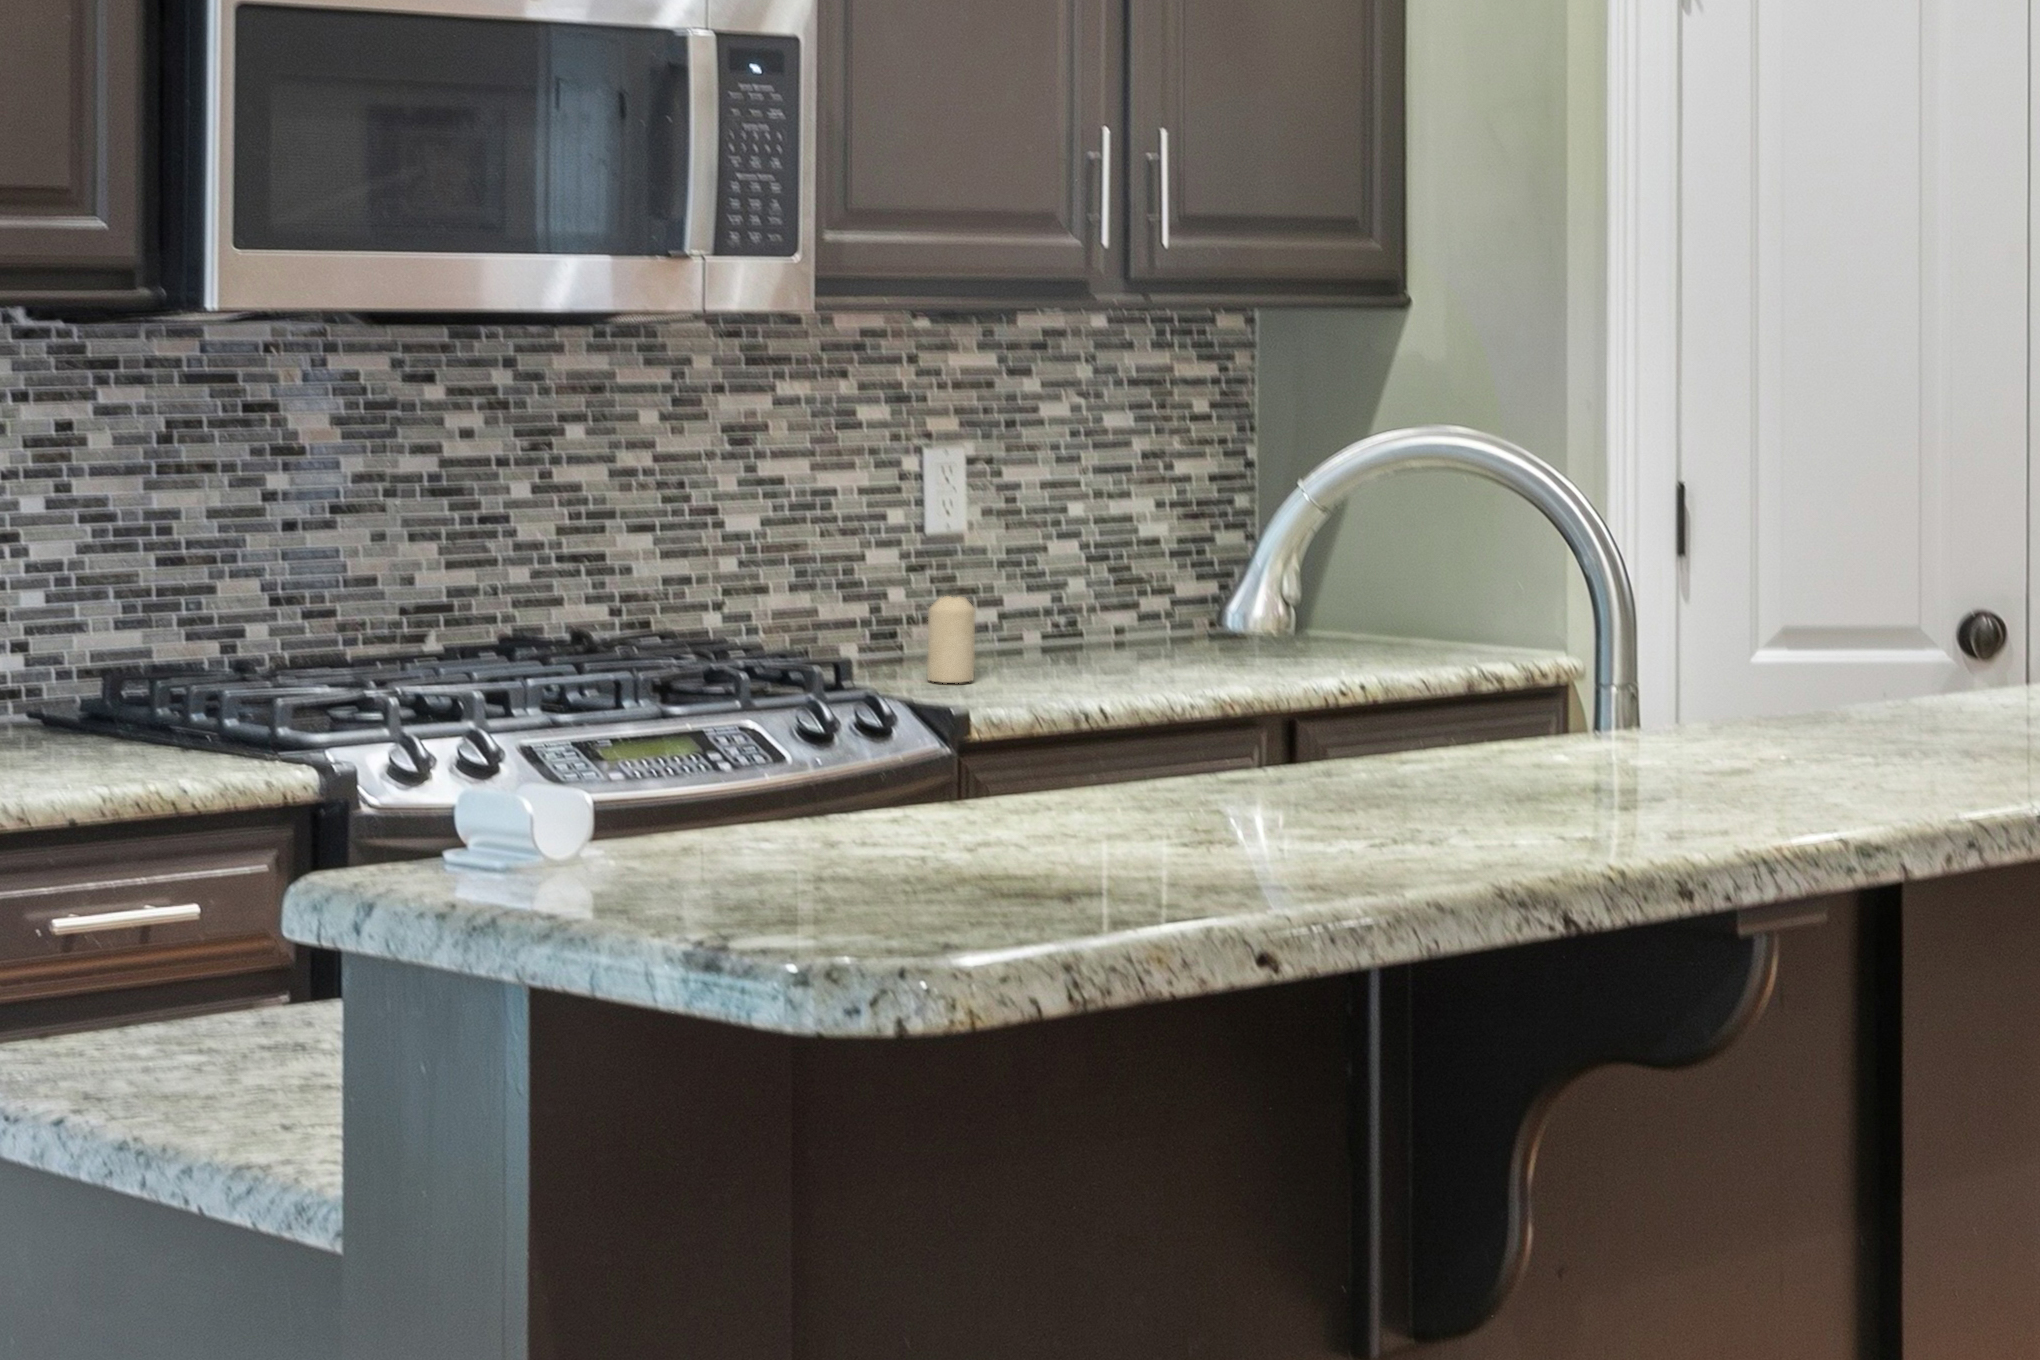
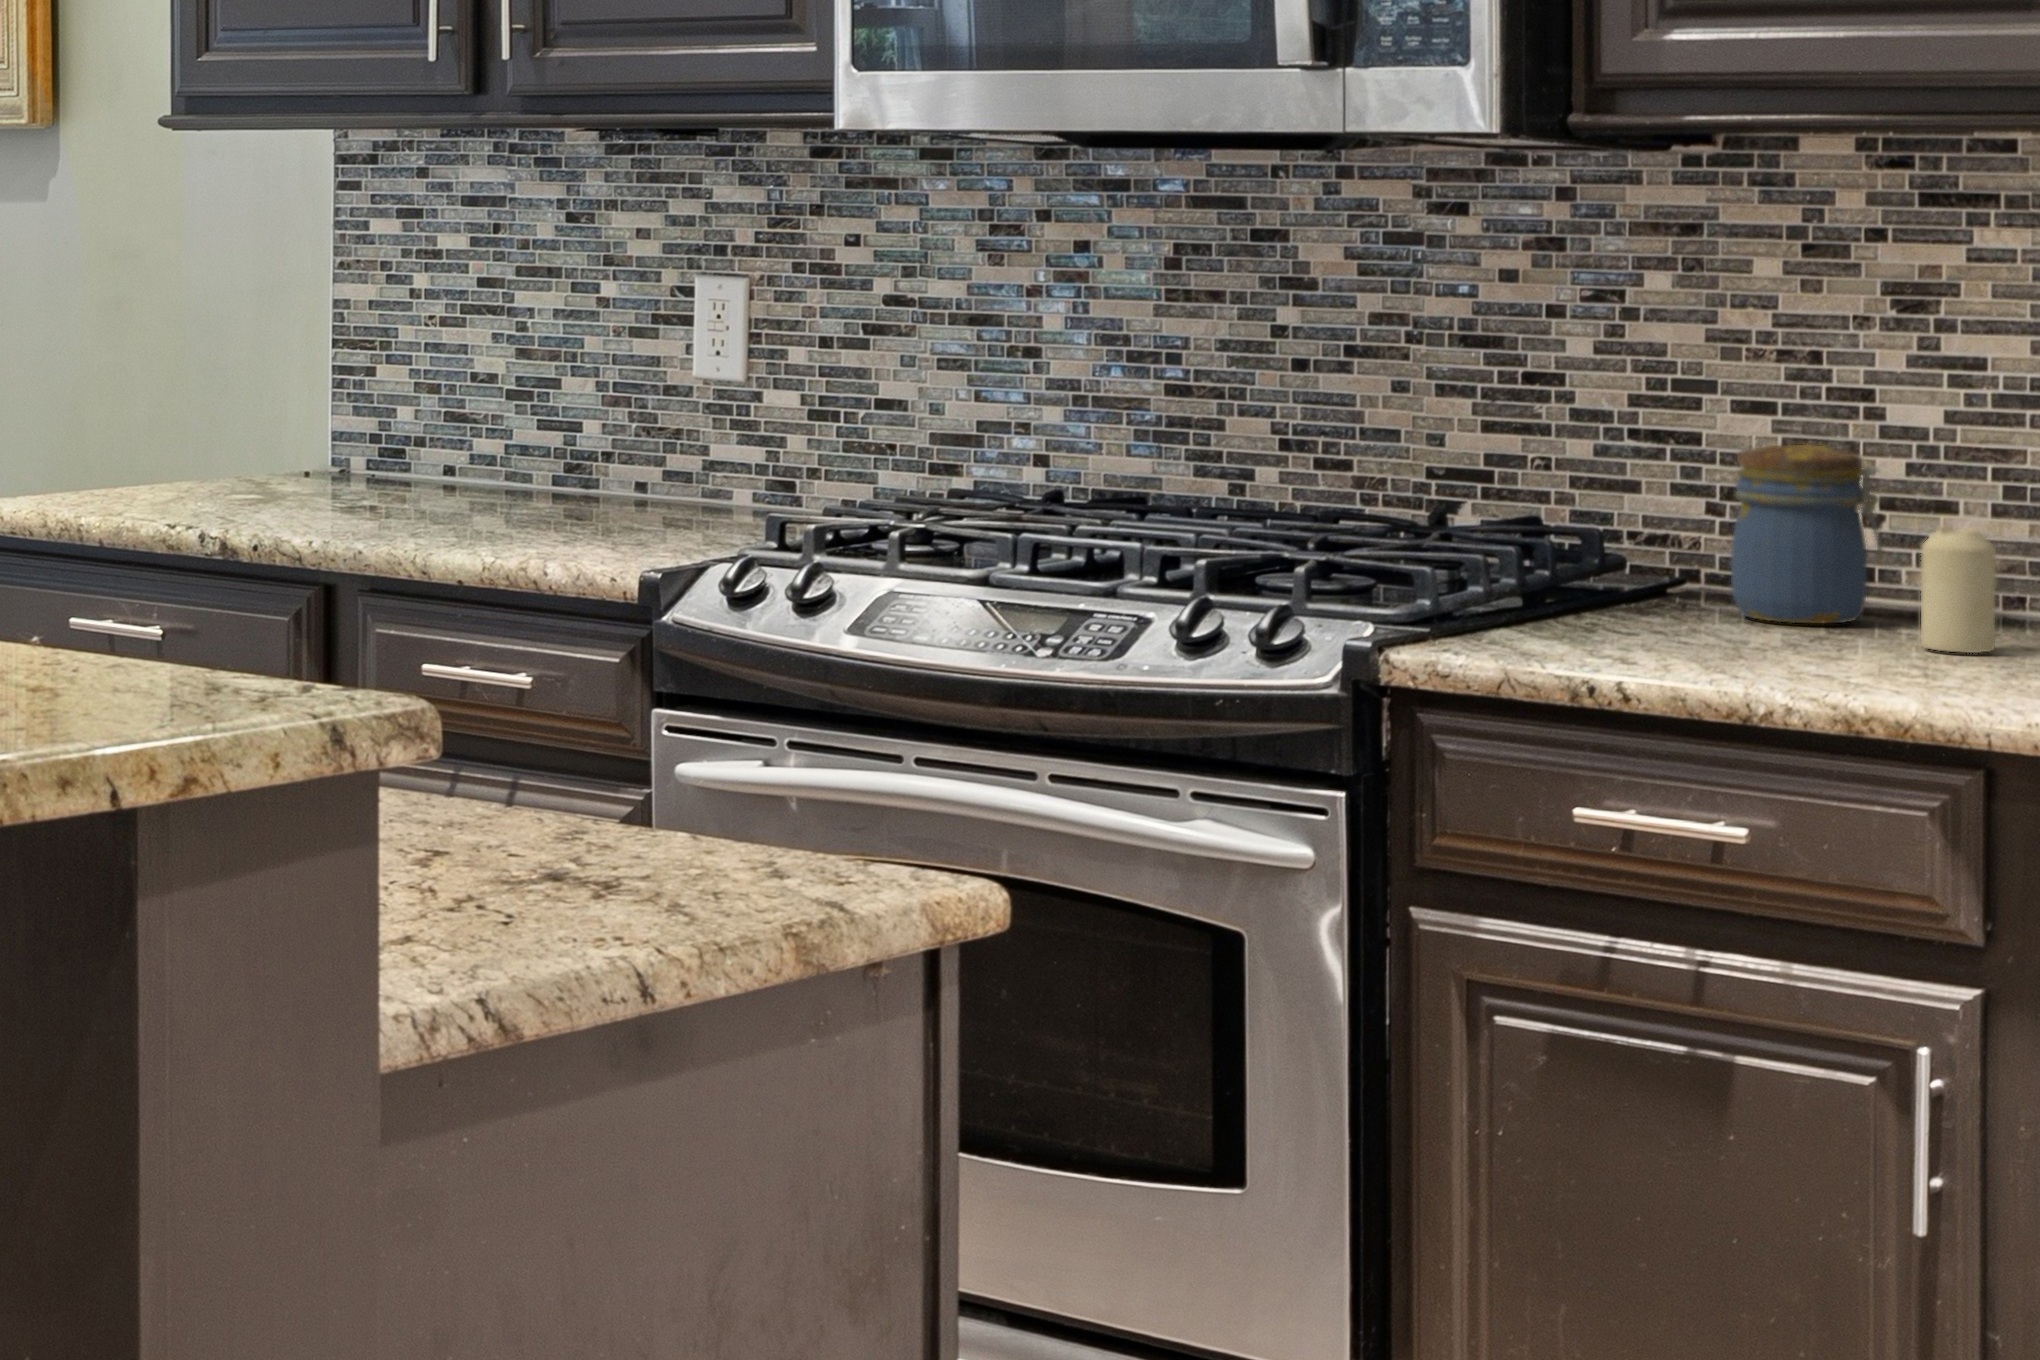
jar: none [731,551,826,684] -> present [1731,445,1883,624]

